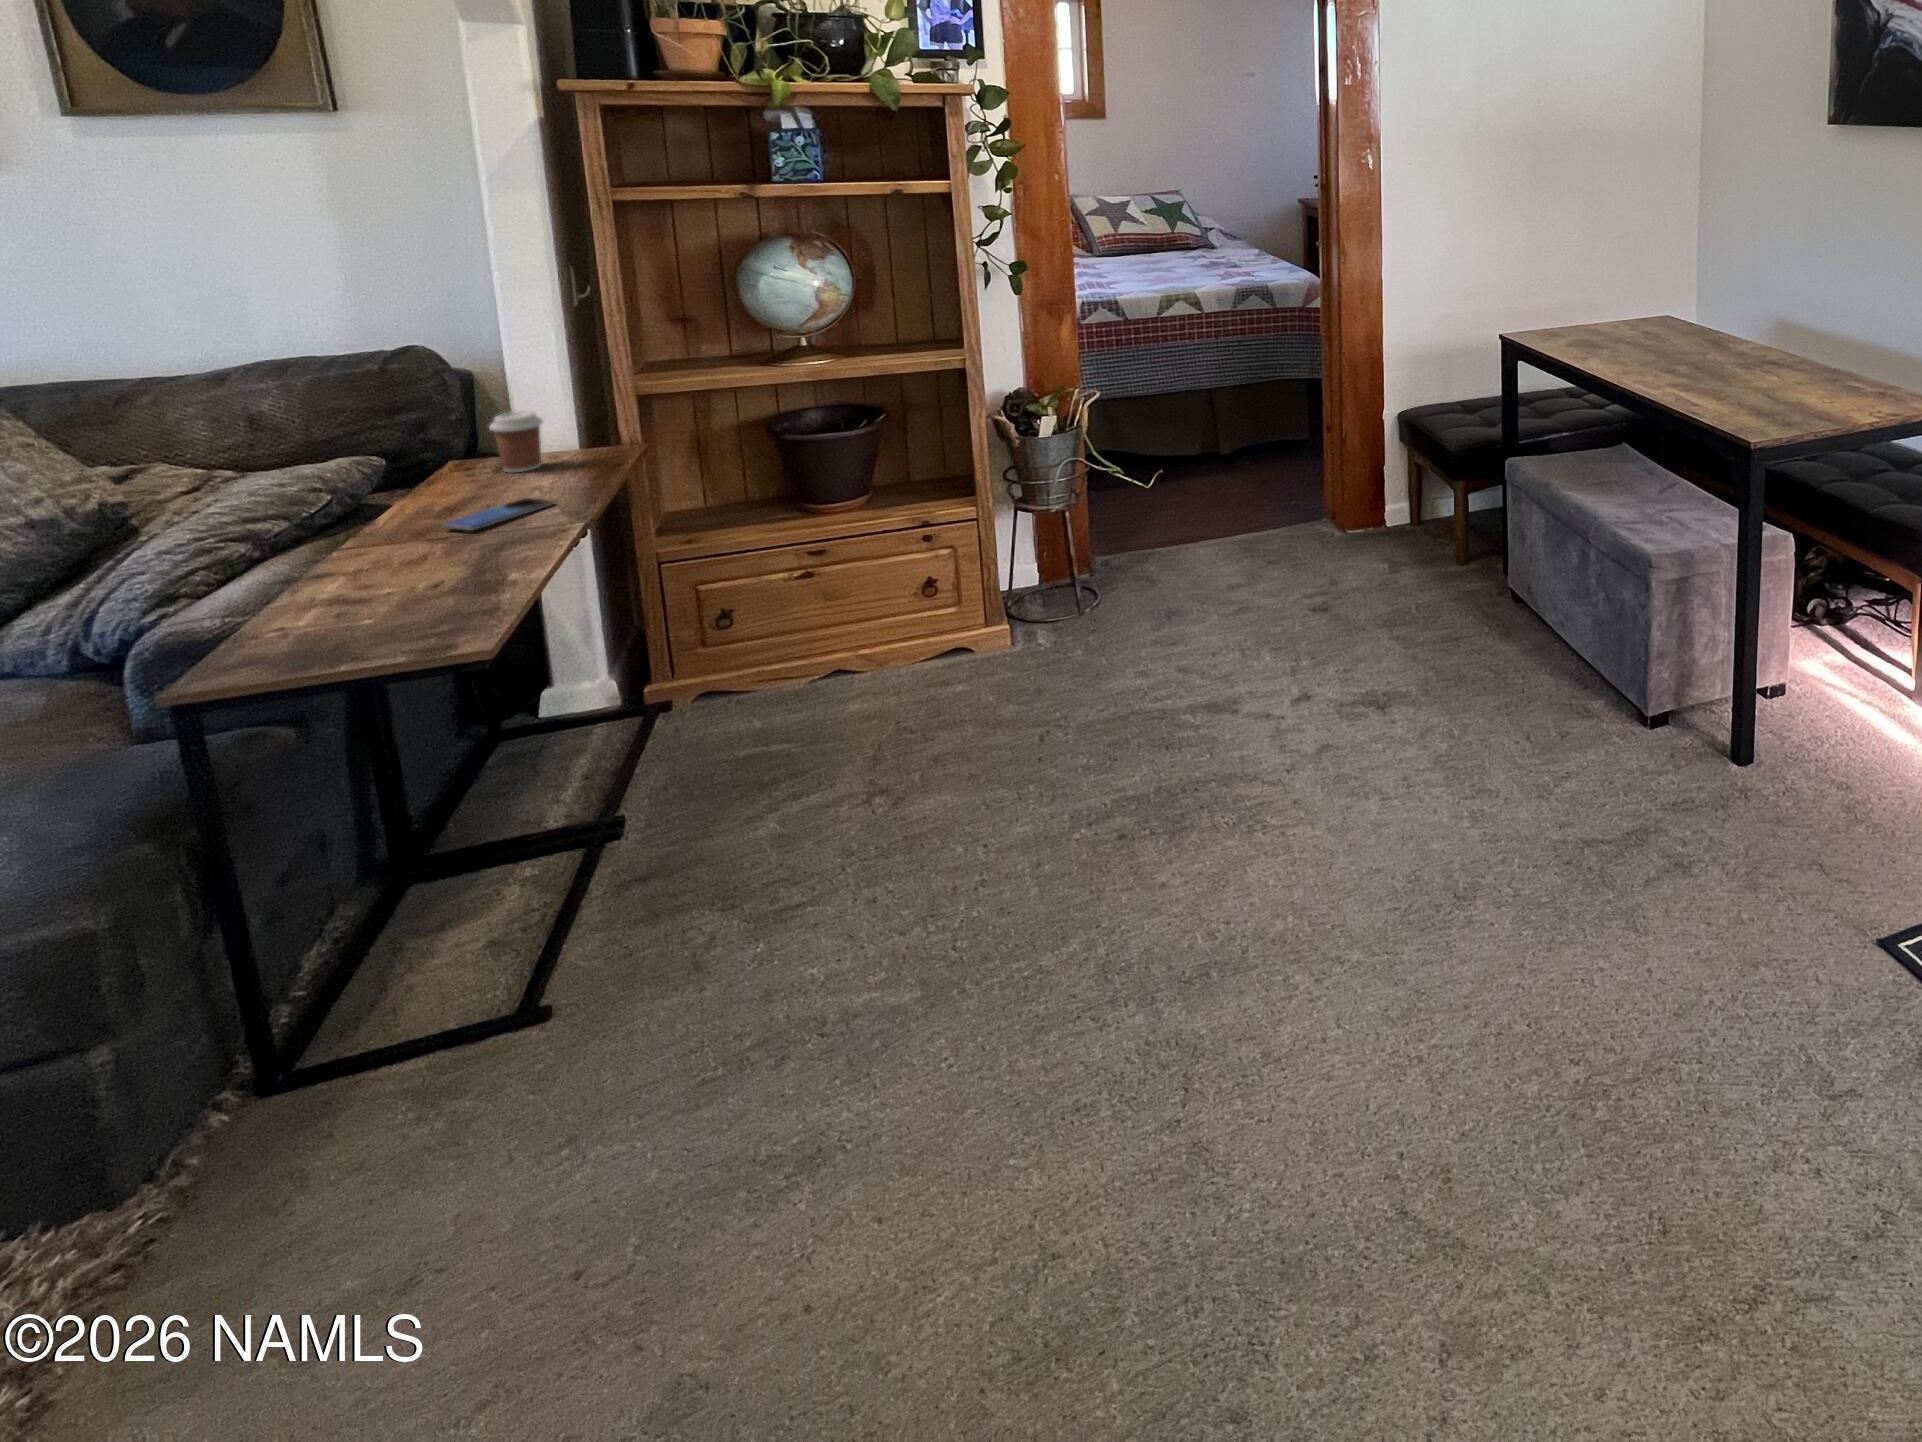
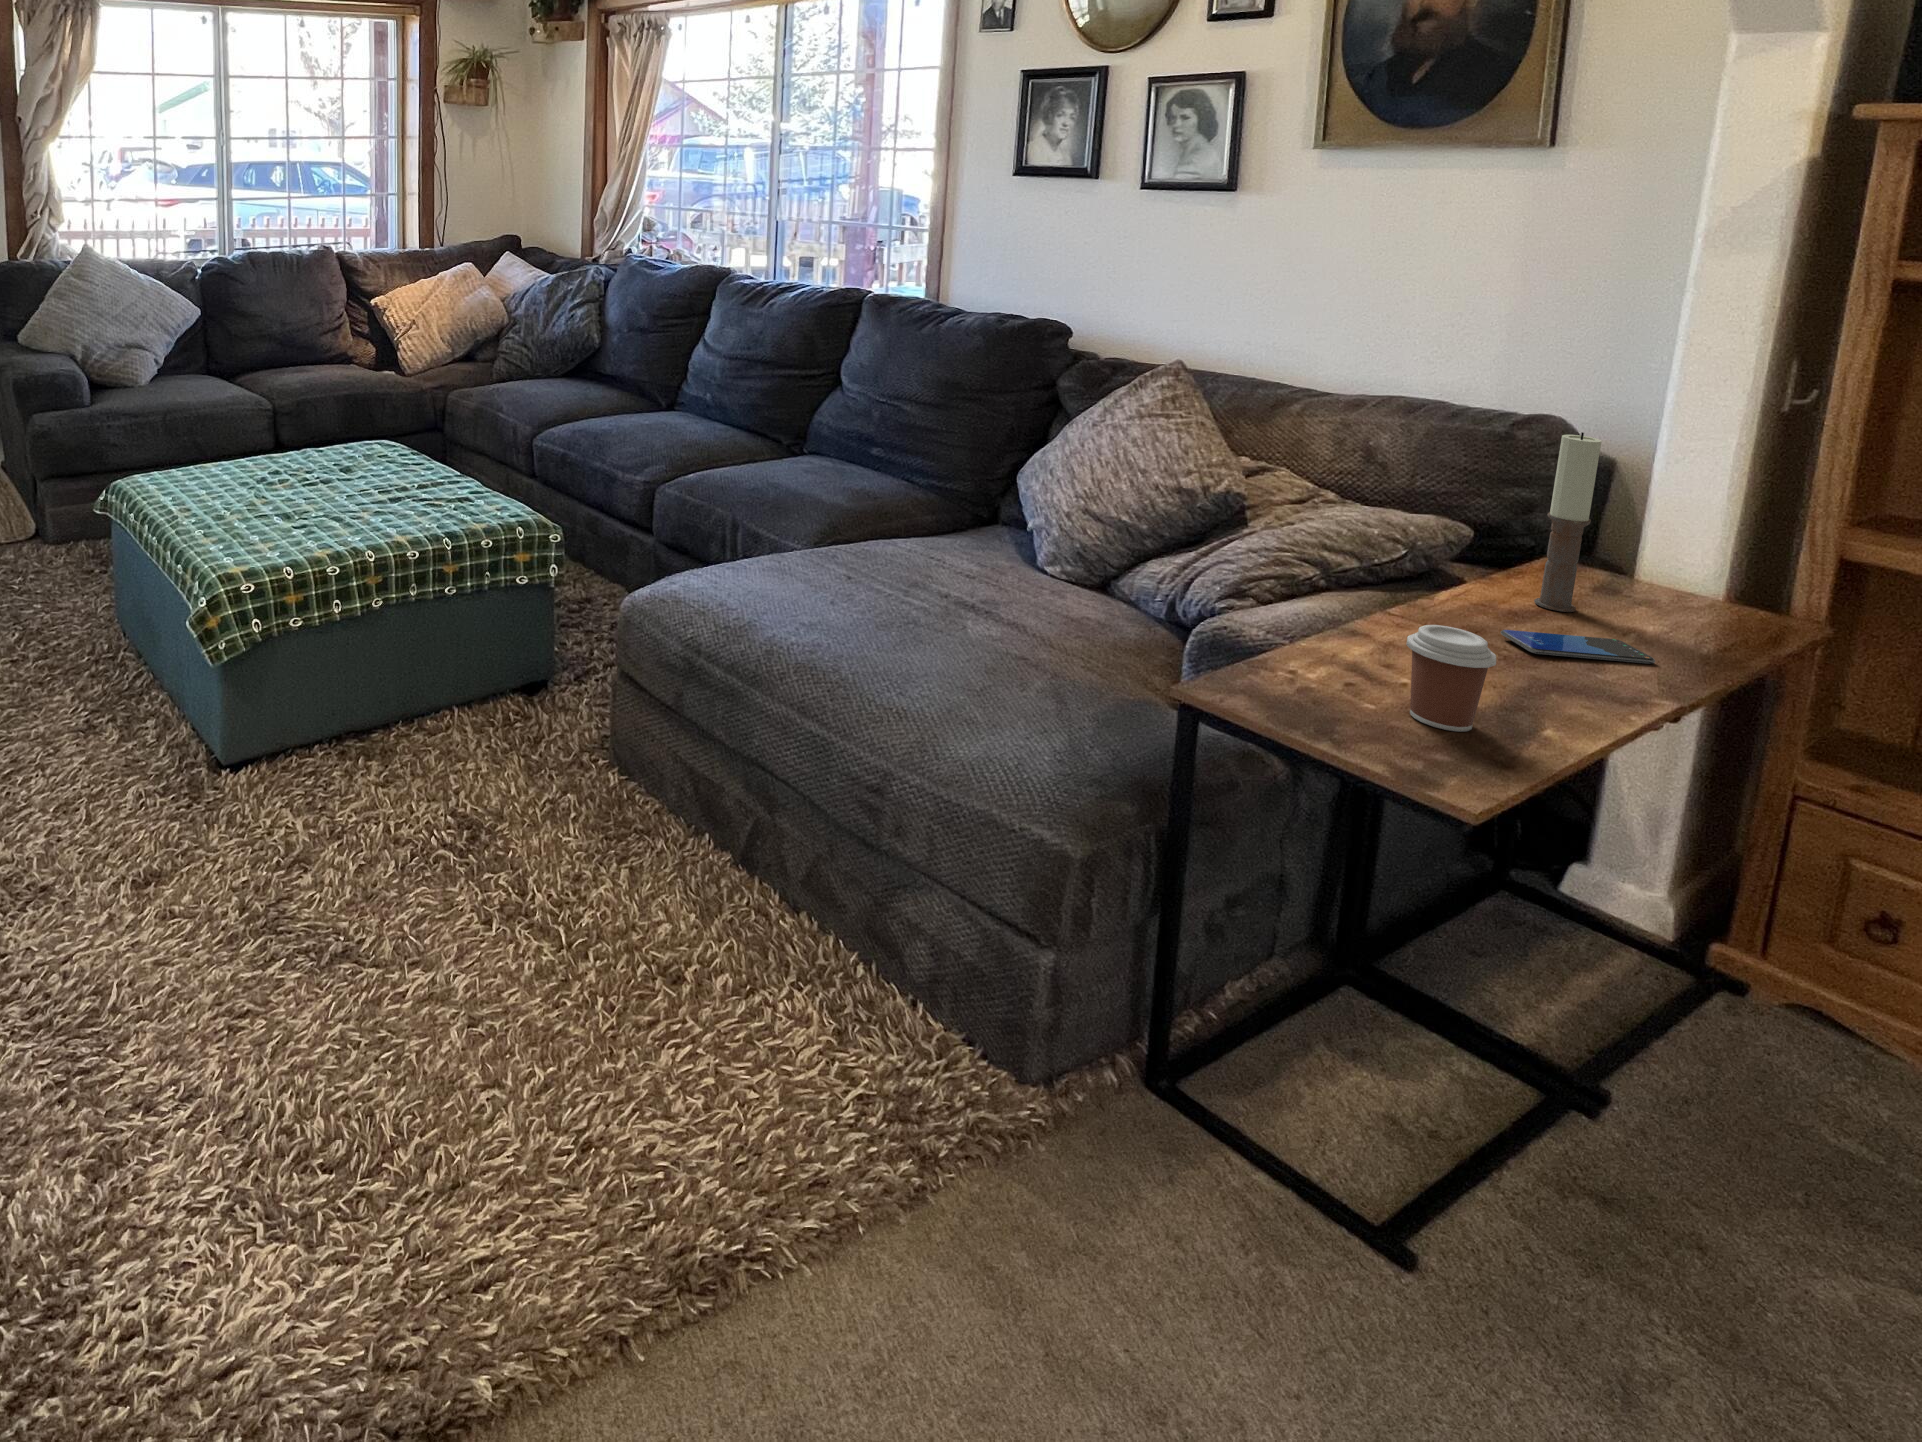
candle: none [435,350,488,497] -> present [1534,432,1602,612]
coffee cup: present [489,411,543,472] -> present [1406,625,1496,732]

